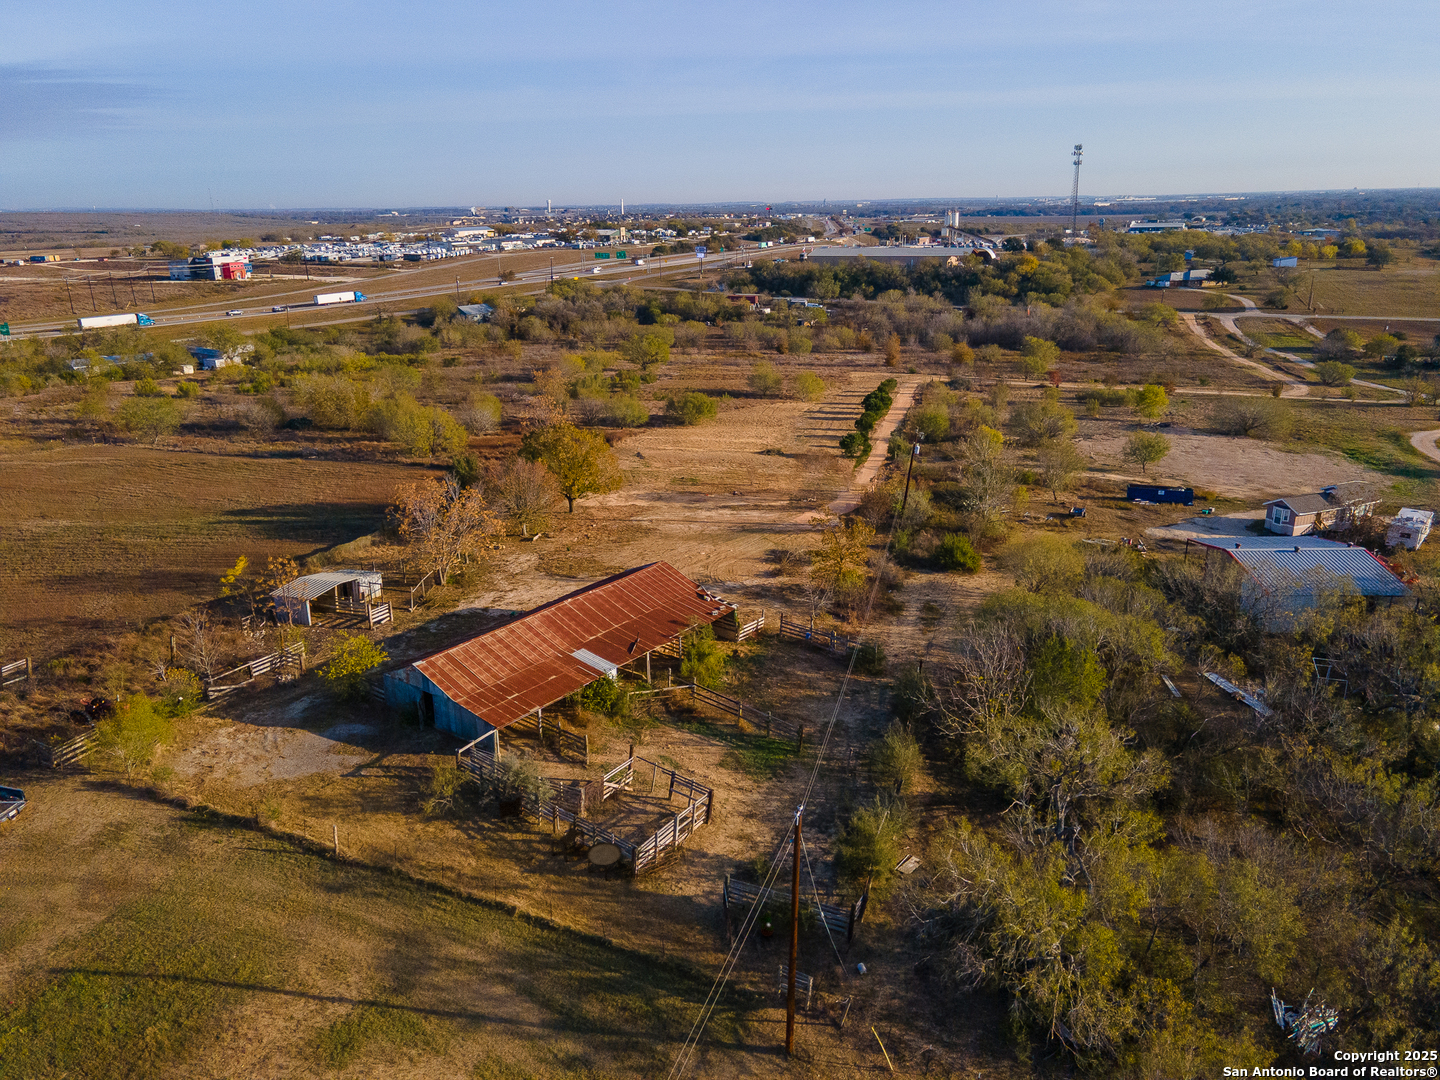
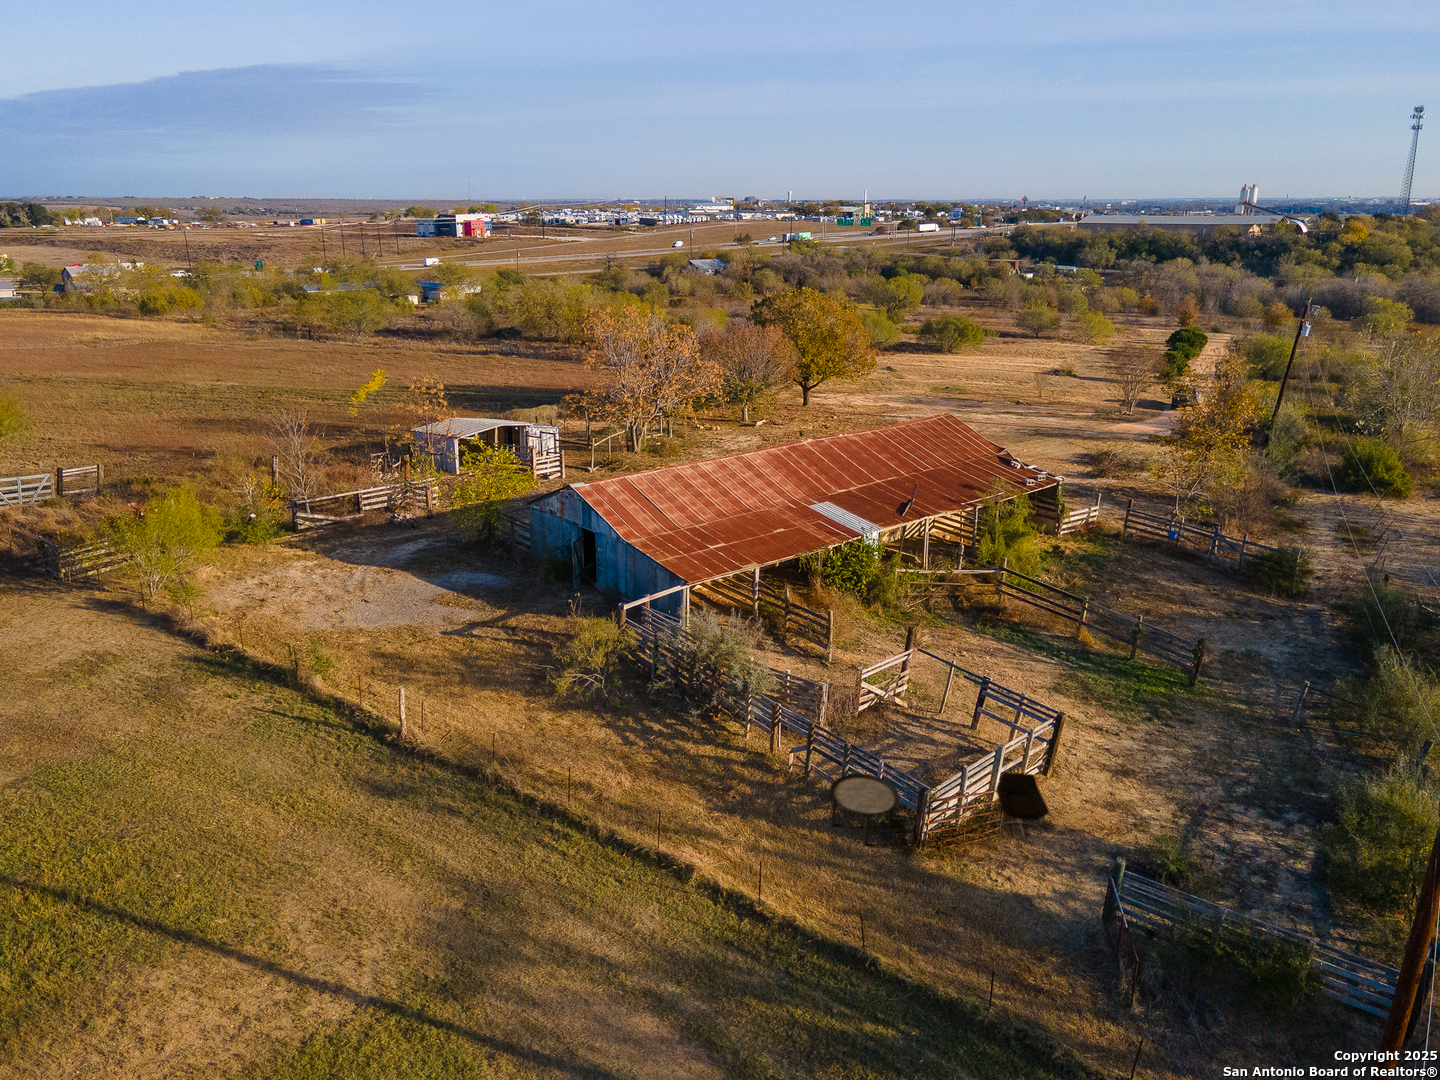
lounge chair: present [497,796,522,822] -> present [997,772,1049,837]
bench: present [551,823,584,861] -> none [762,735,824,802]
potted tree: present [758,913,774,936] -> none [1219,959,1265,1018]

